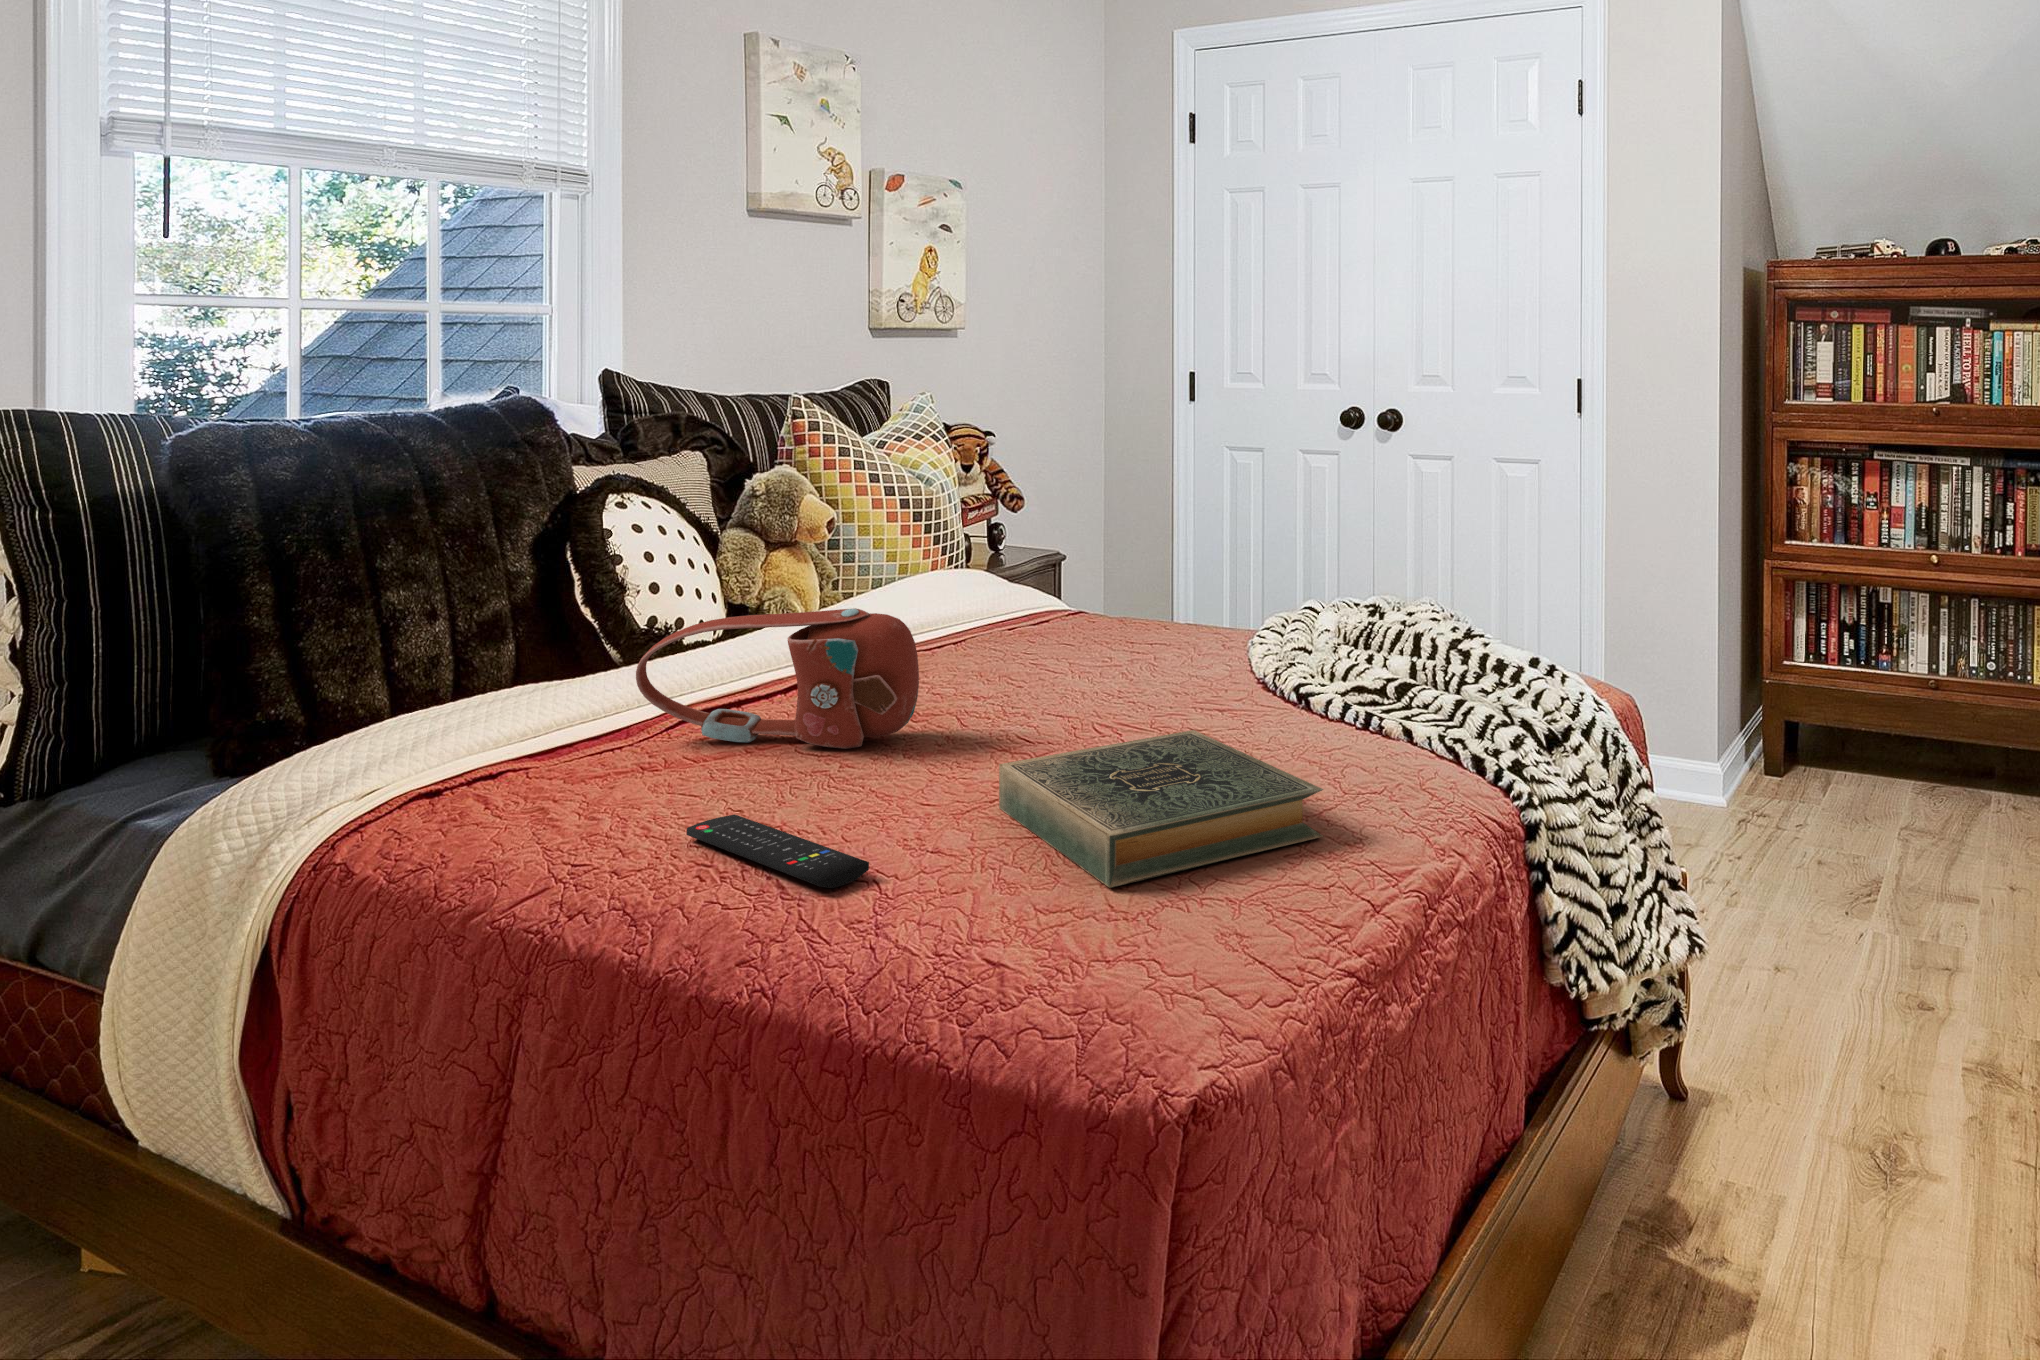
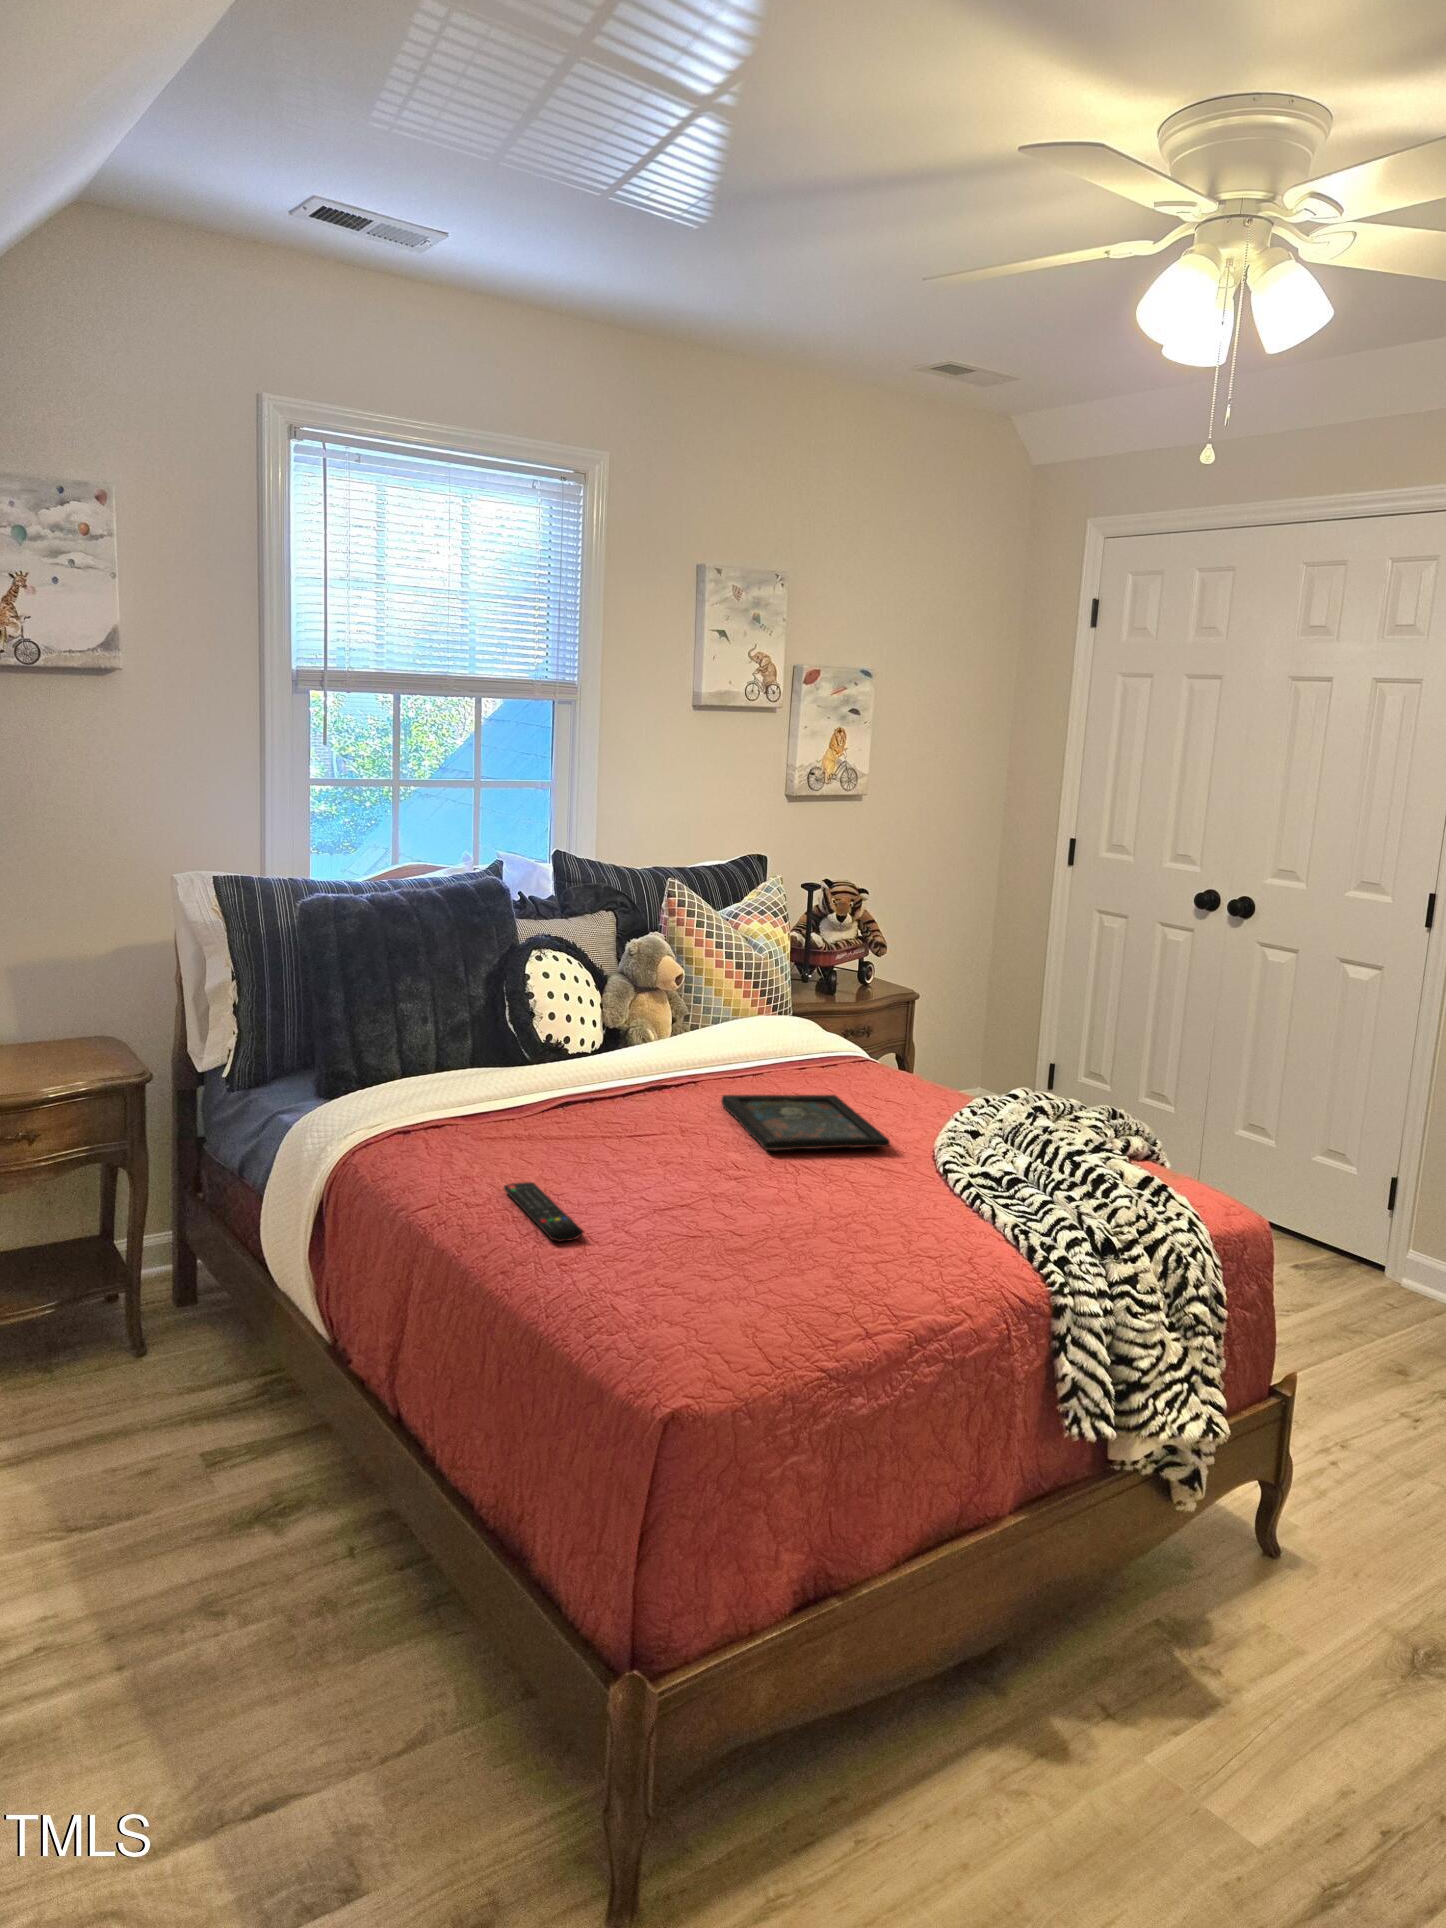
handbag: present [636,608,919,749] -> none [513,1052,675,1150]
tray: none [946,638,1211,713] -> present [721,1095,890,1150]
hardback book: present [999,730,1323,888] -> none [686,1184,872,1280]

